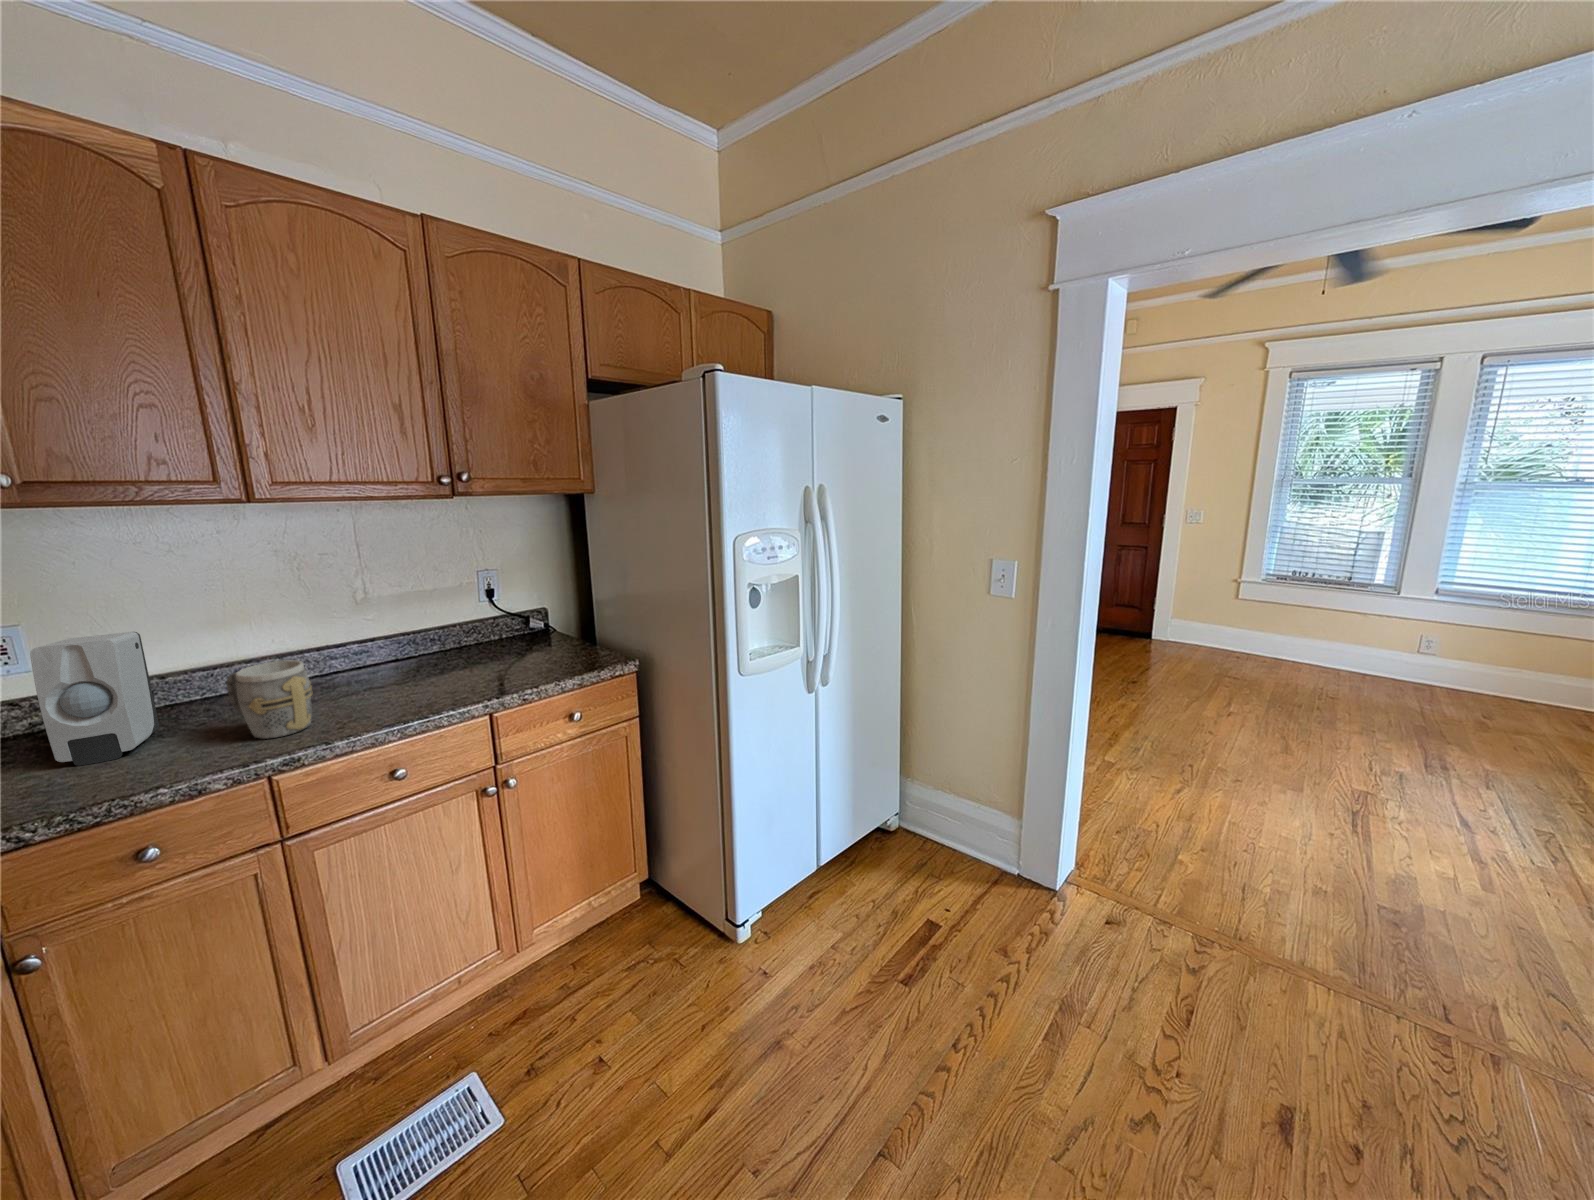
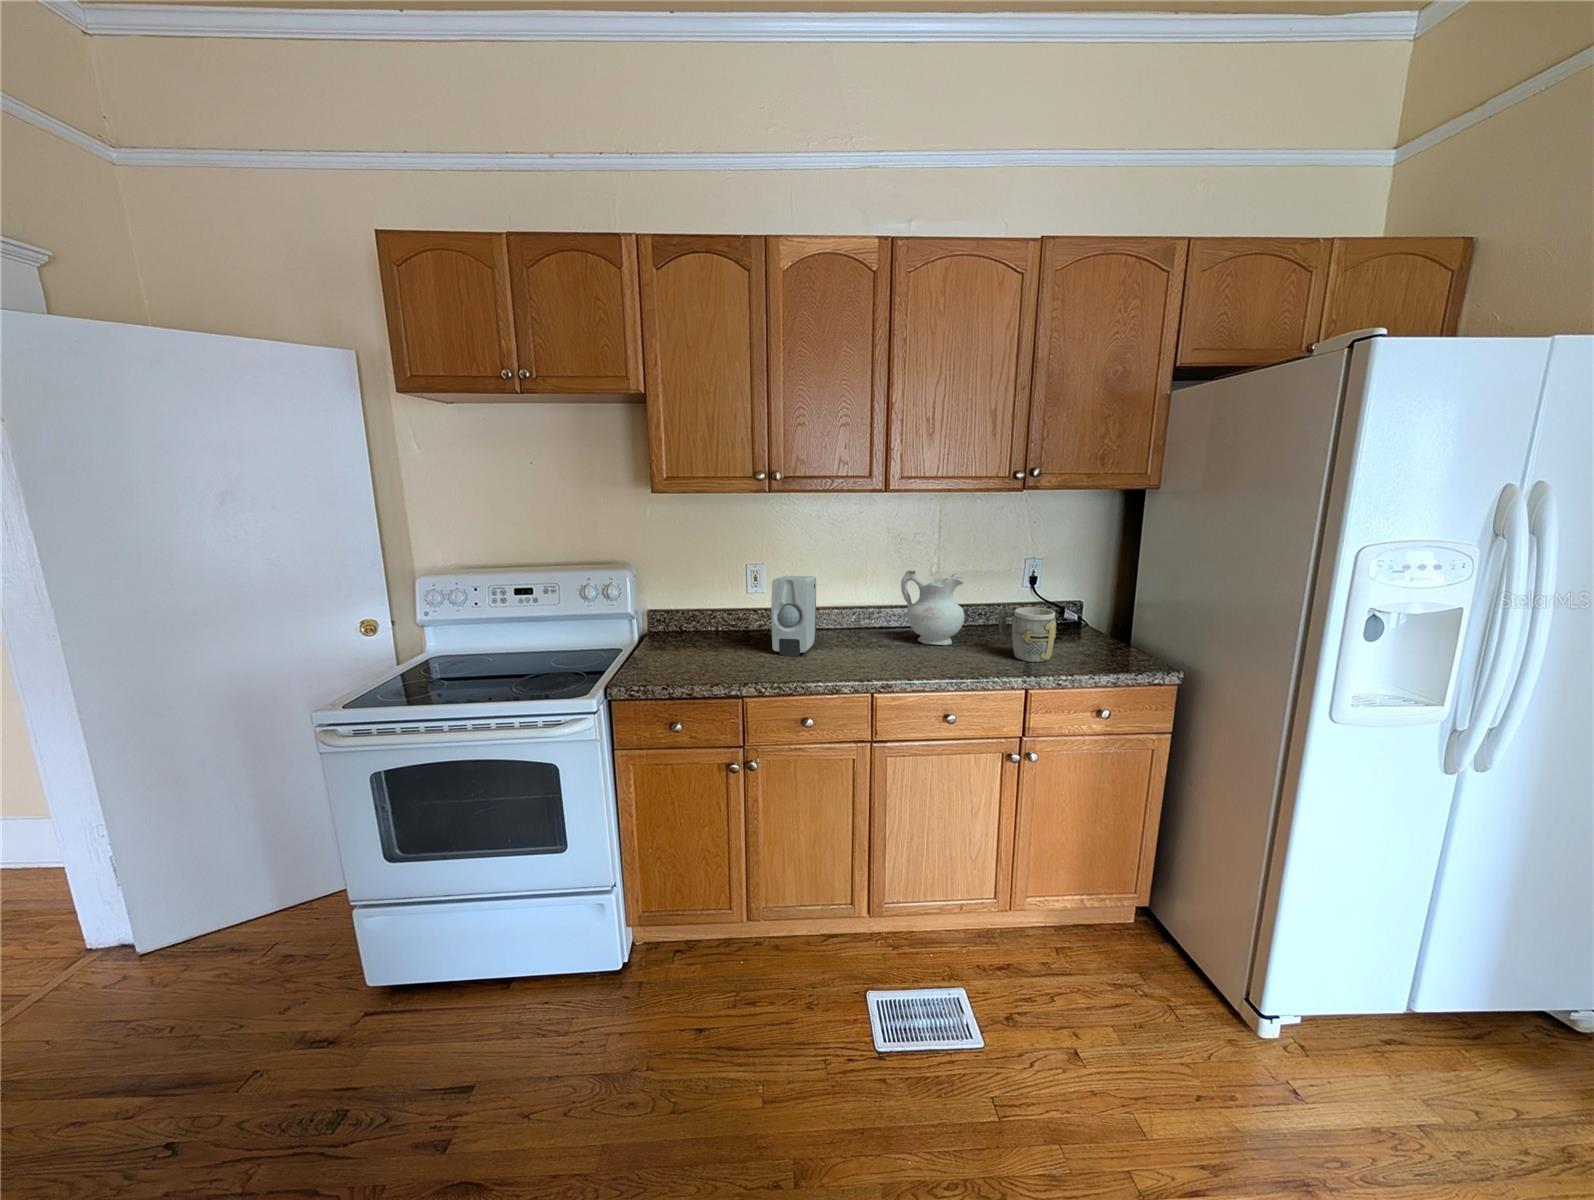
ceramic pitcher: none [306,598,407,691] -> present [901,570,964,645]
mug: present [226,660,312,739] -> present [999,607,1056,662]

